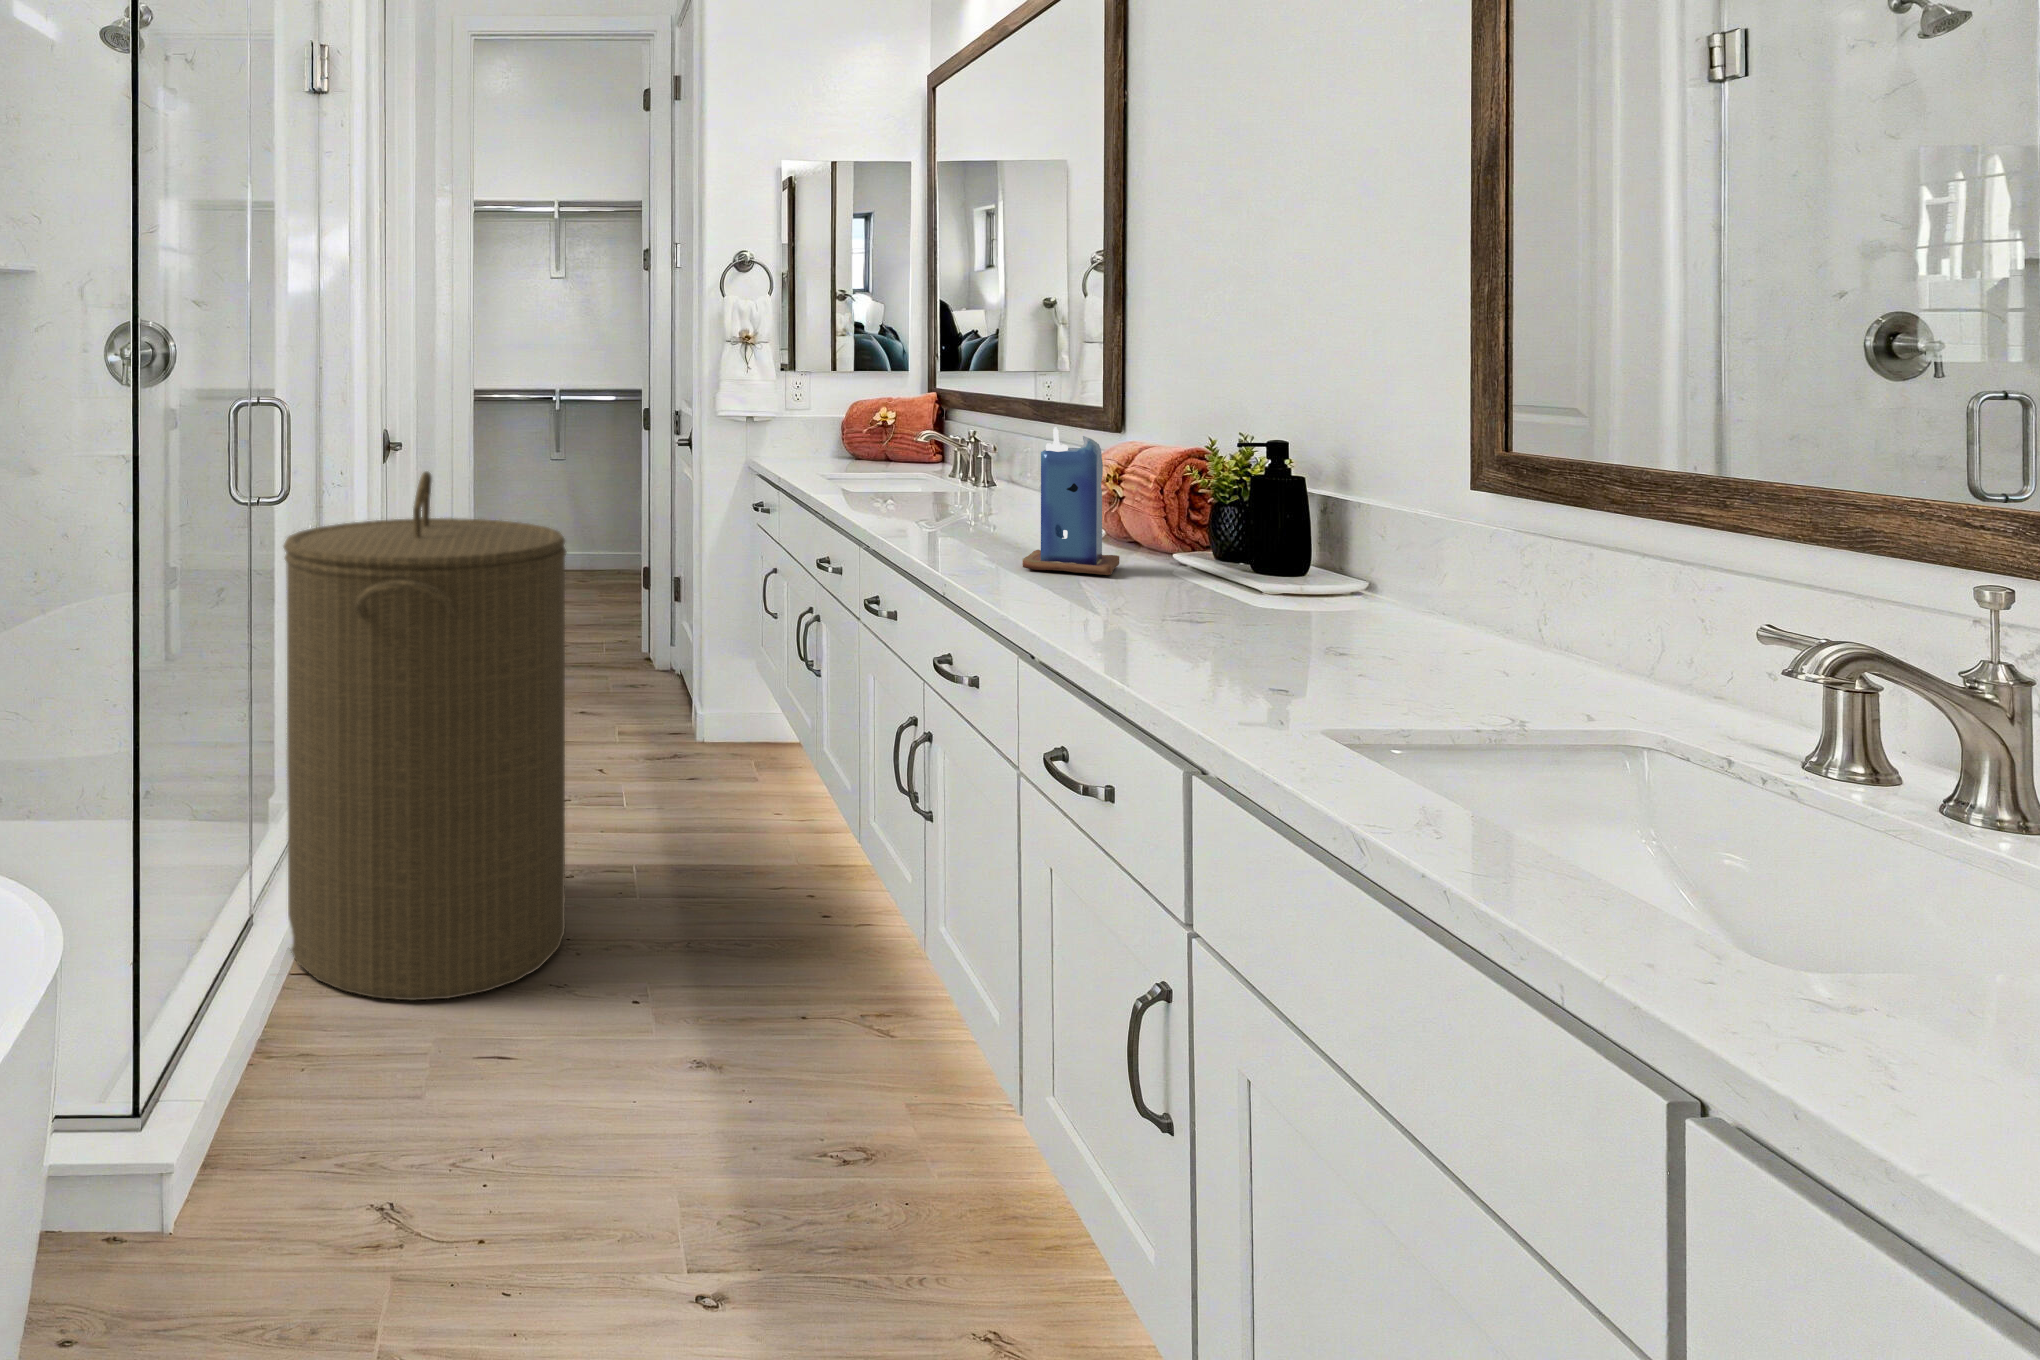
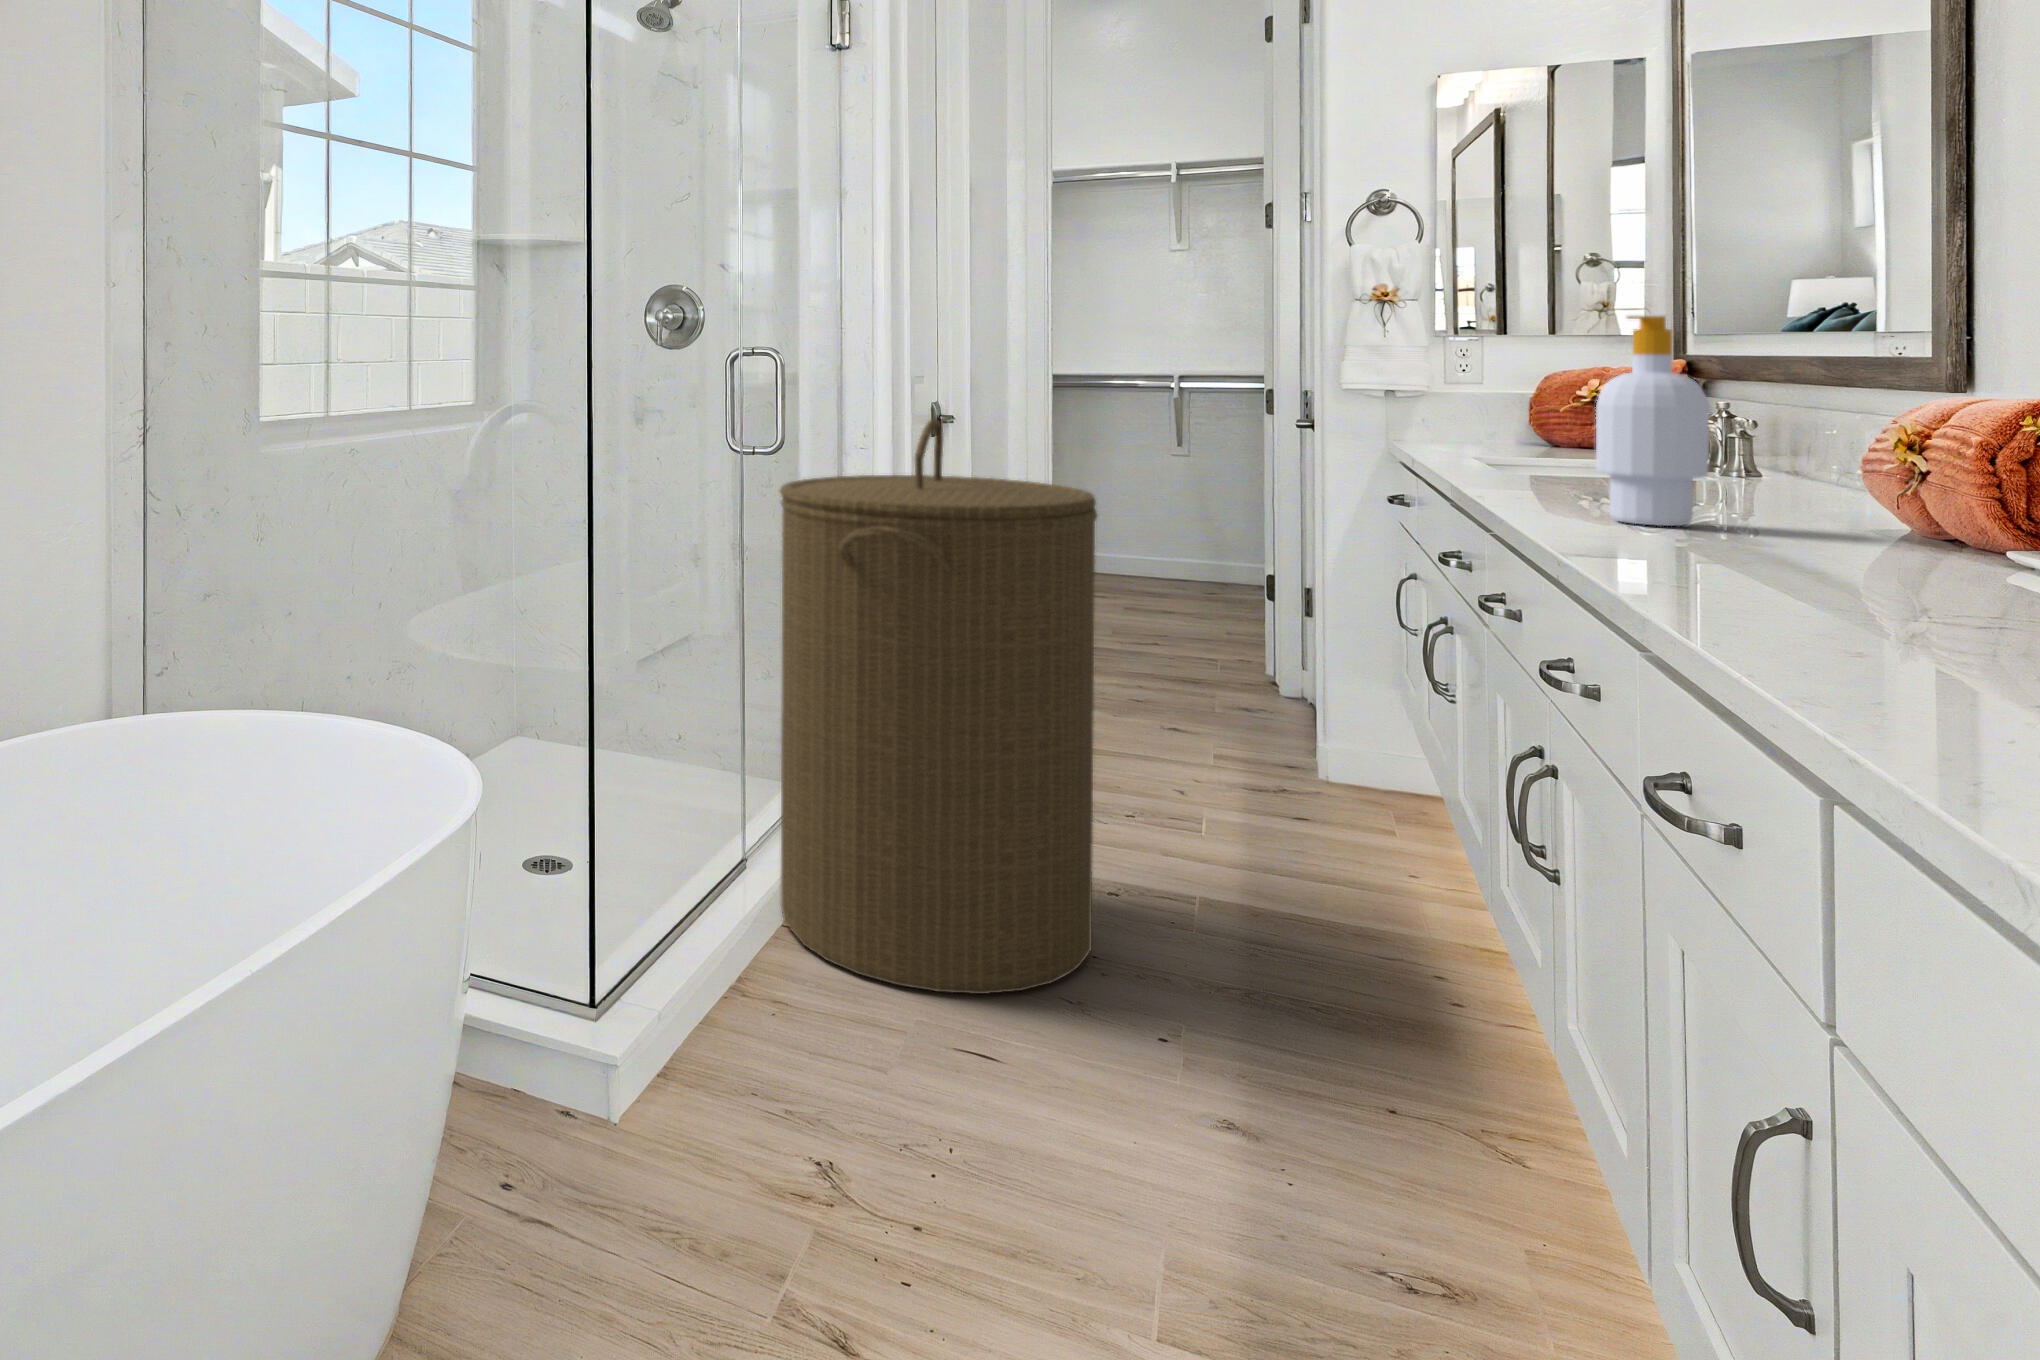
soap bottle: none [937,391,1005,546] -> present [1596,316,1709,526]
candle: present [1023,427,1119,575] -> none [1712,352,1897,563]

